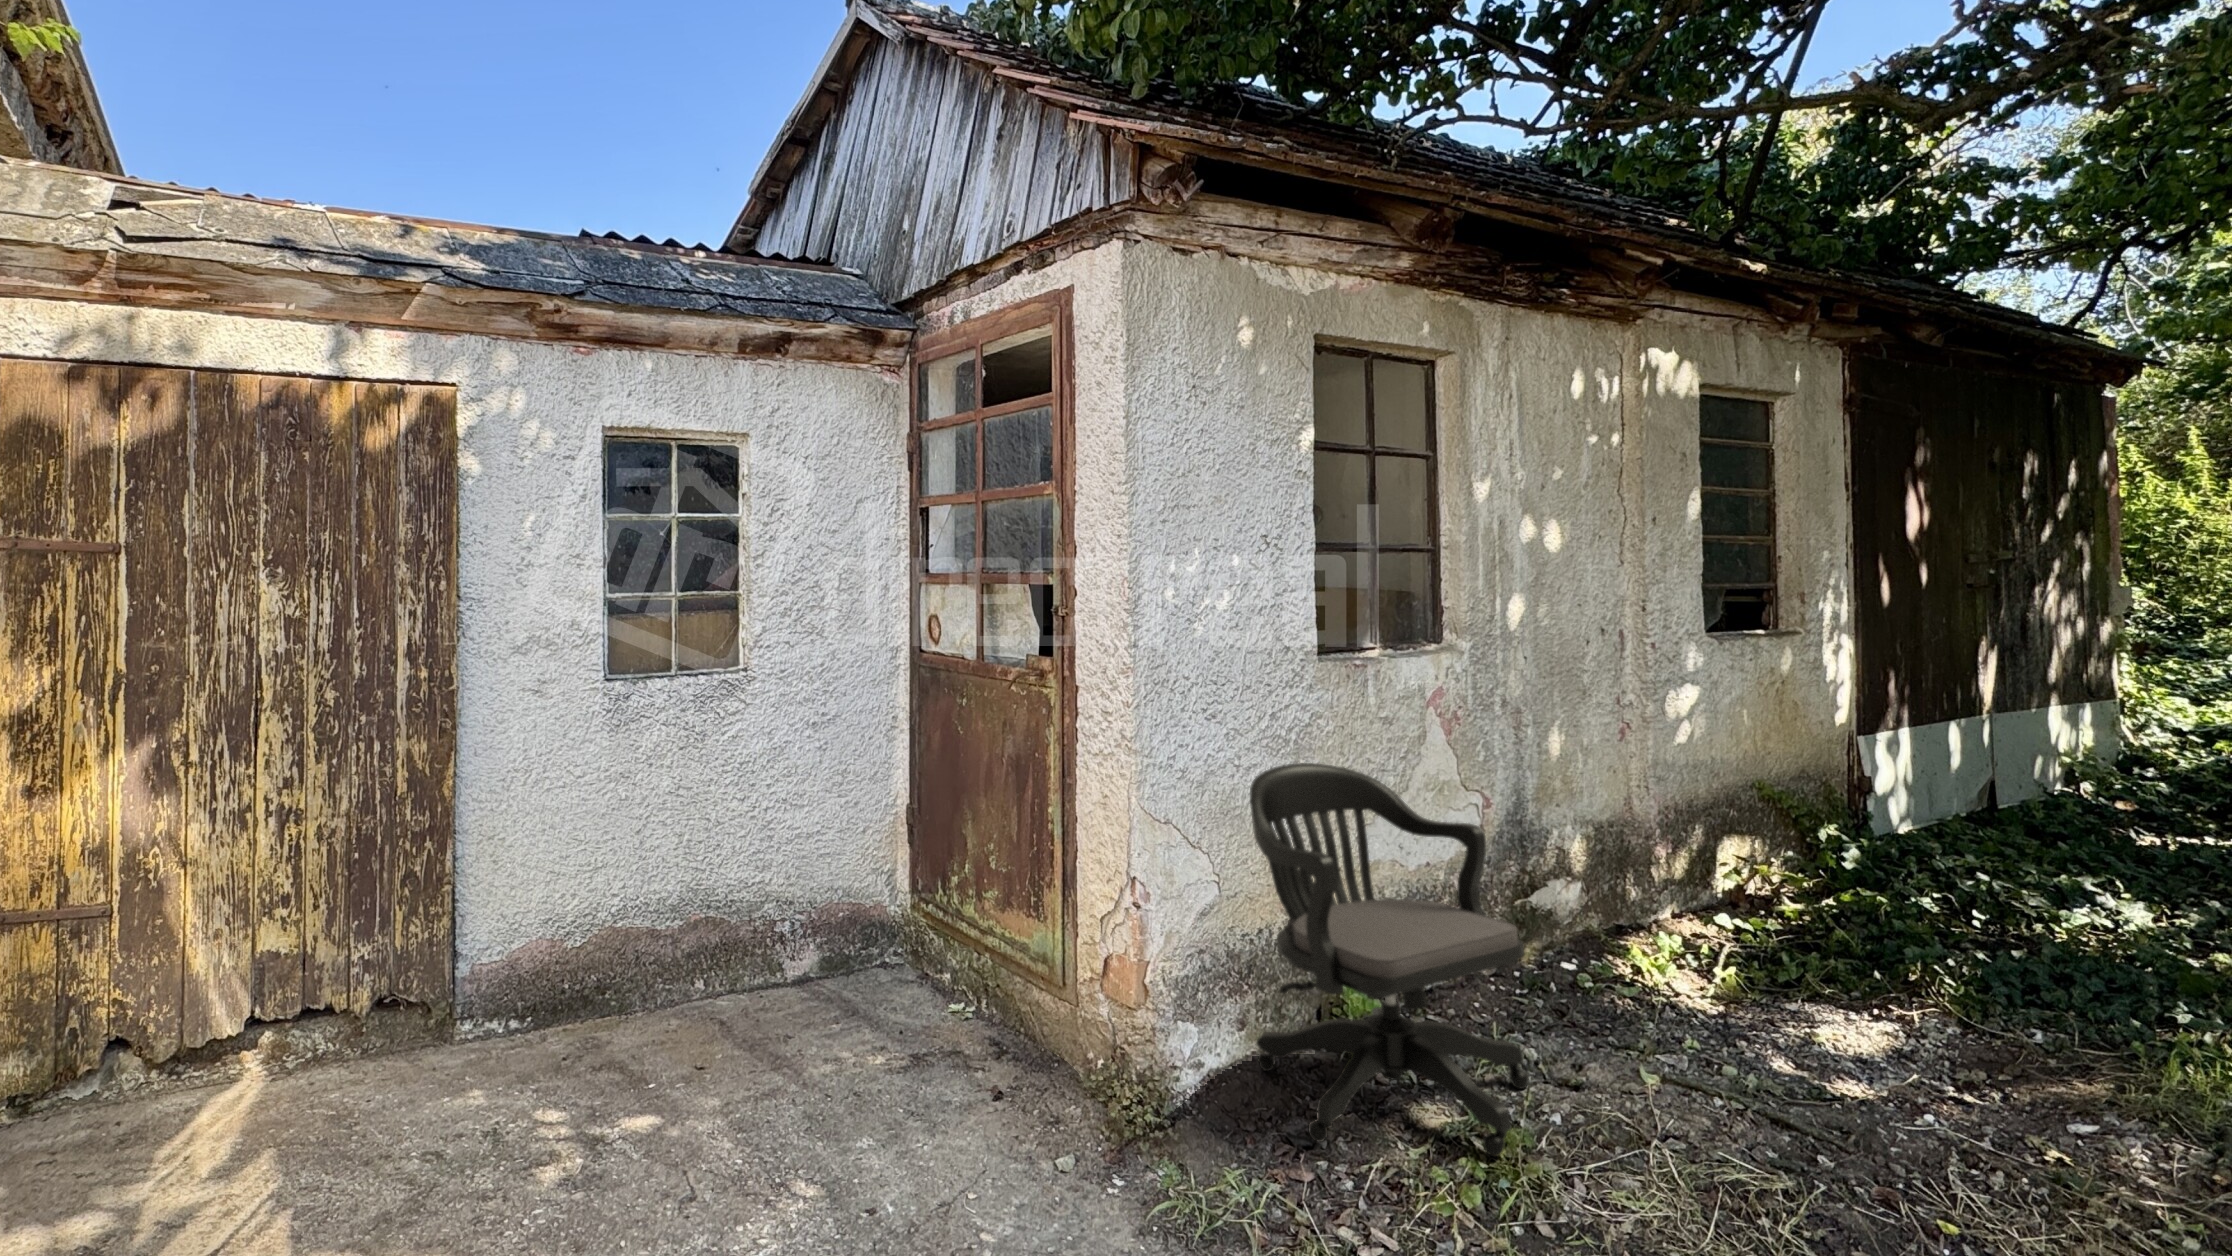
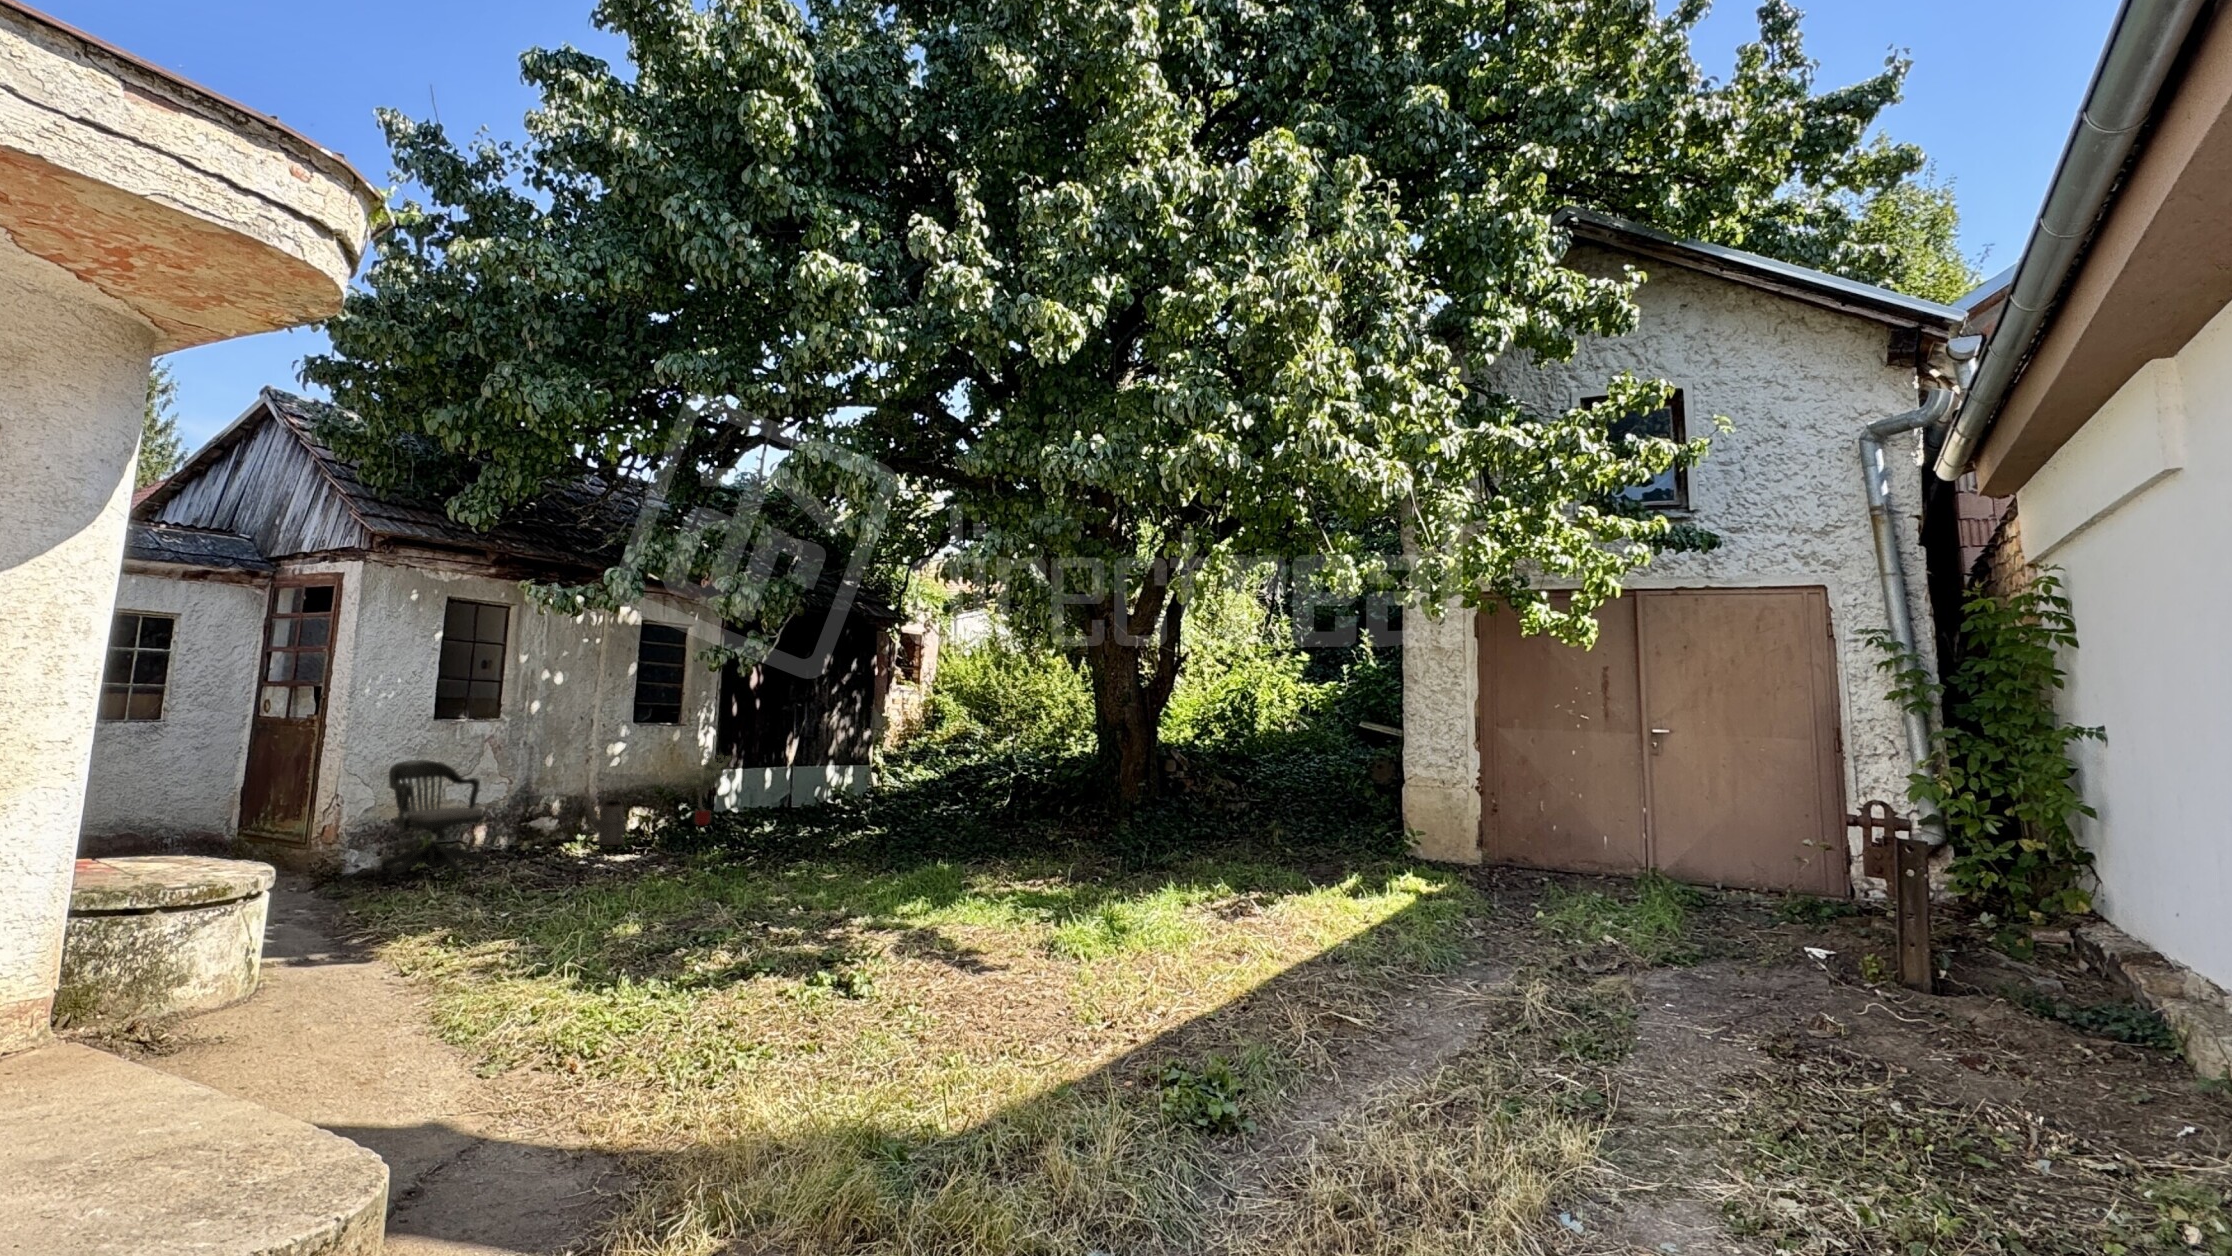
potted tree: none [1818,687,1963,893] -> present [679,750,731,826]
watering can: none [1634,823,1813,978] -> present [583,792,627,845]

